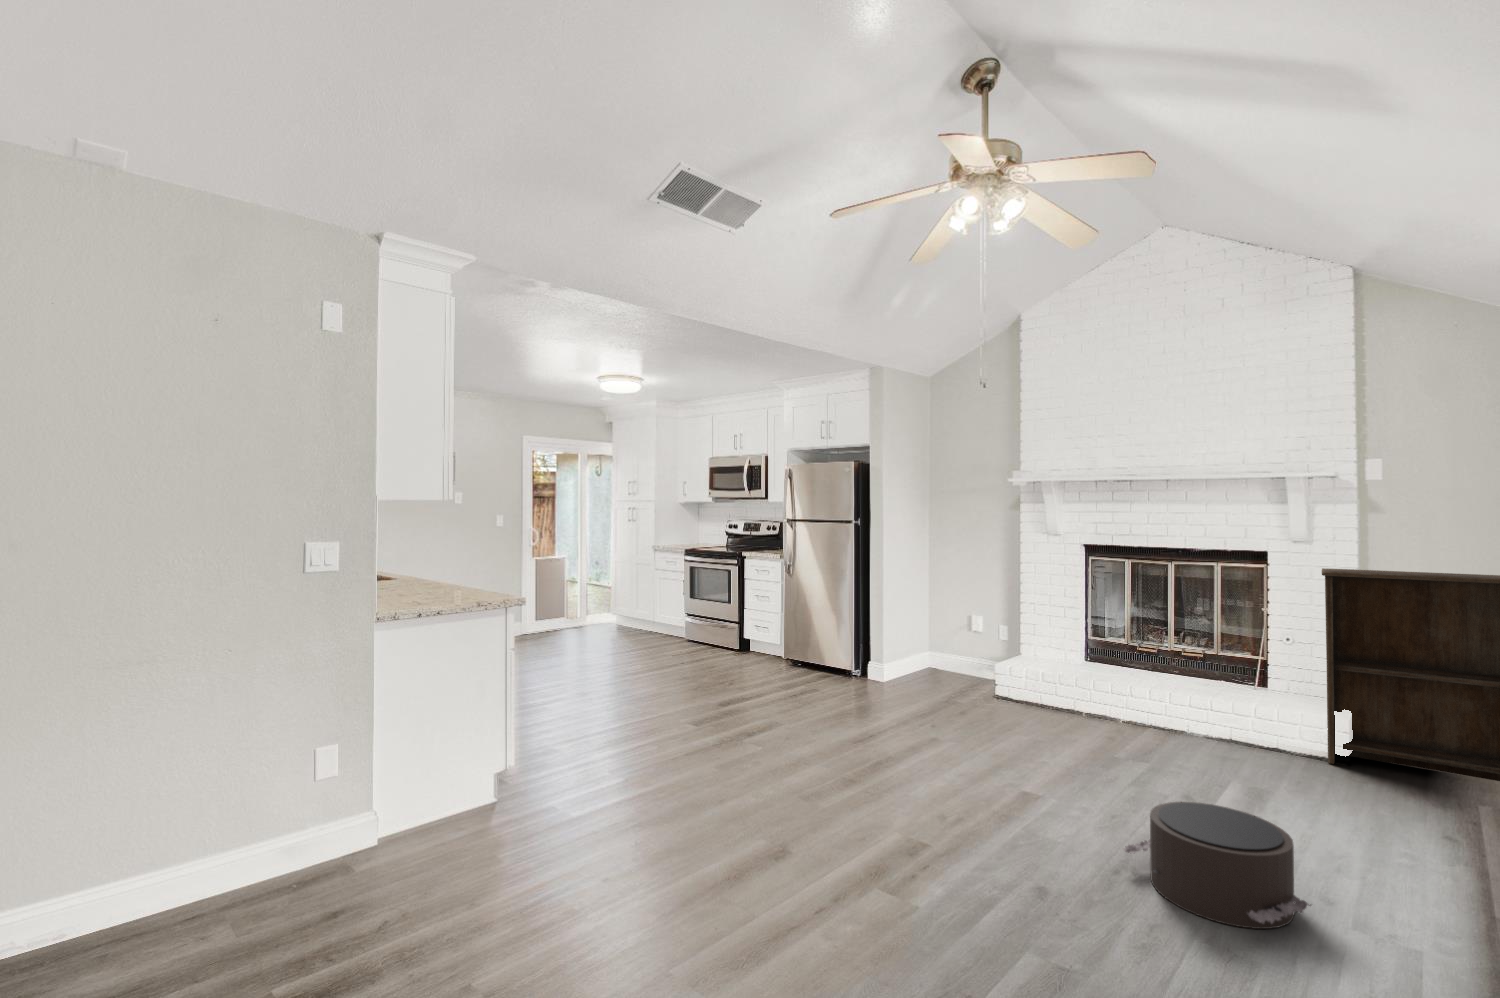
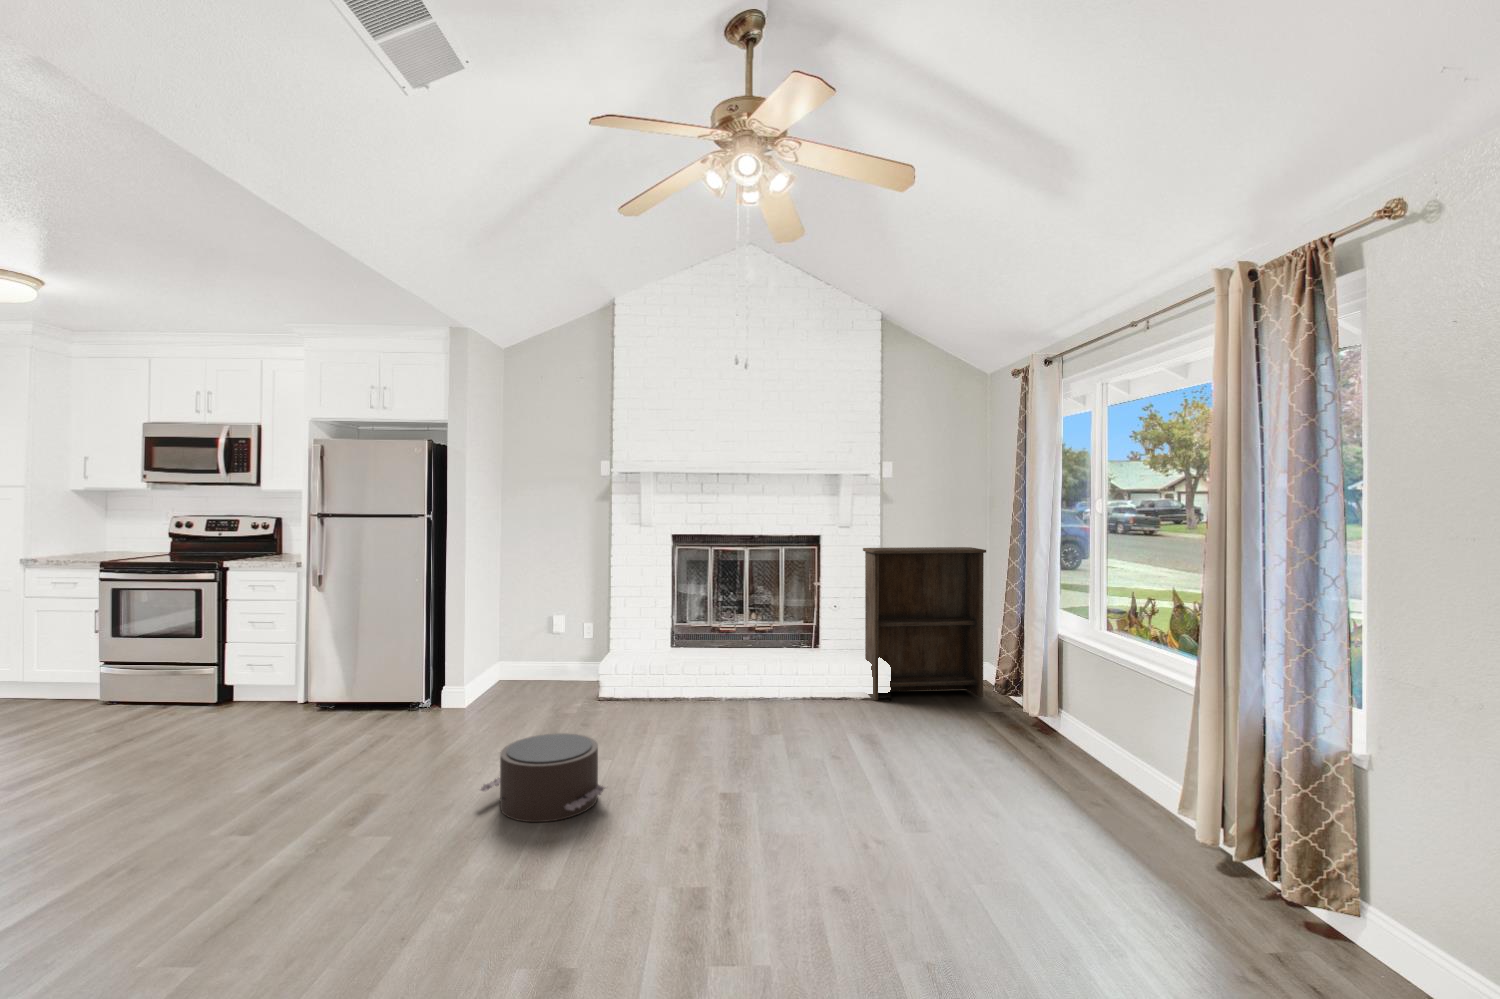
pouf: present [1123,802,1311,929] -> present [480,733,605,822]

